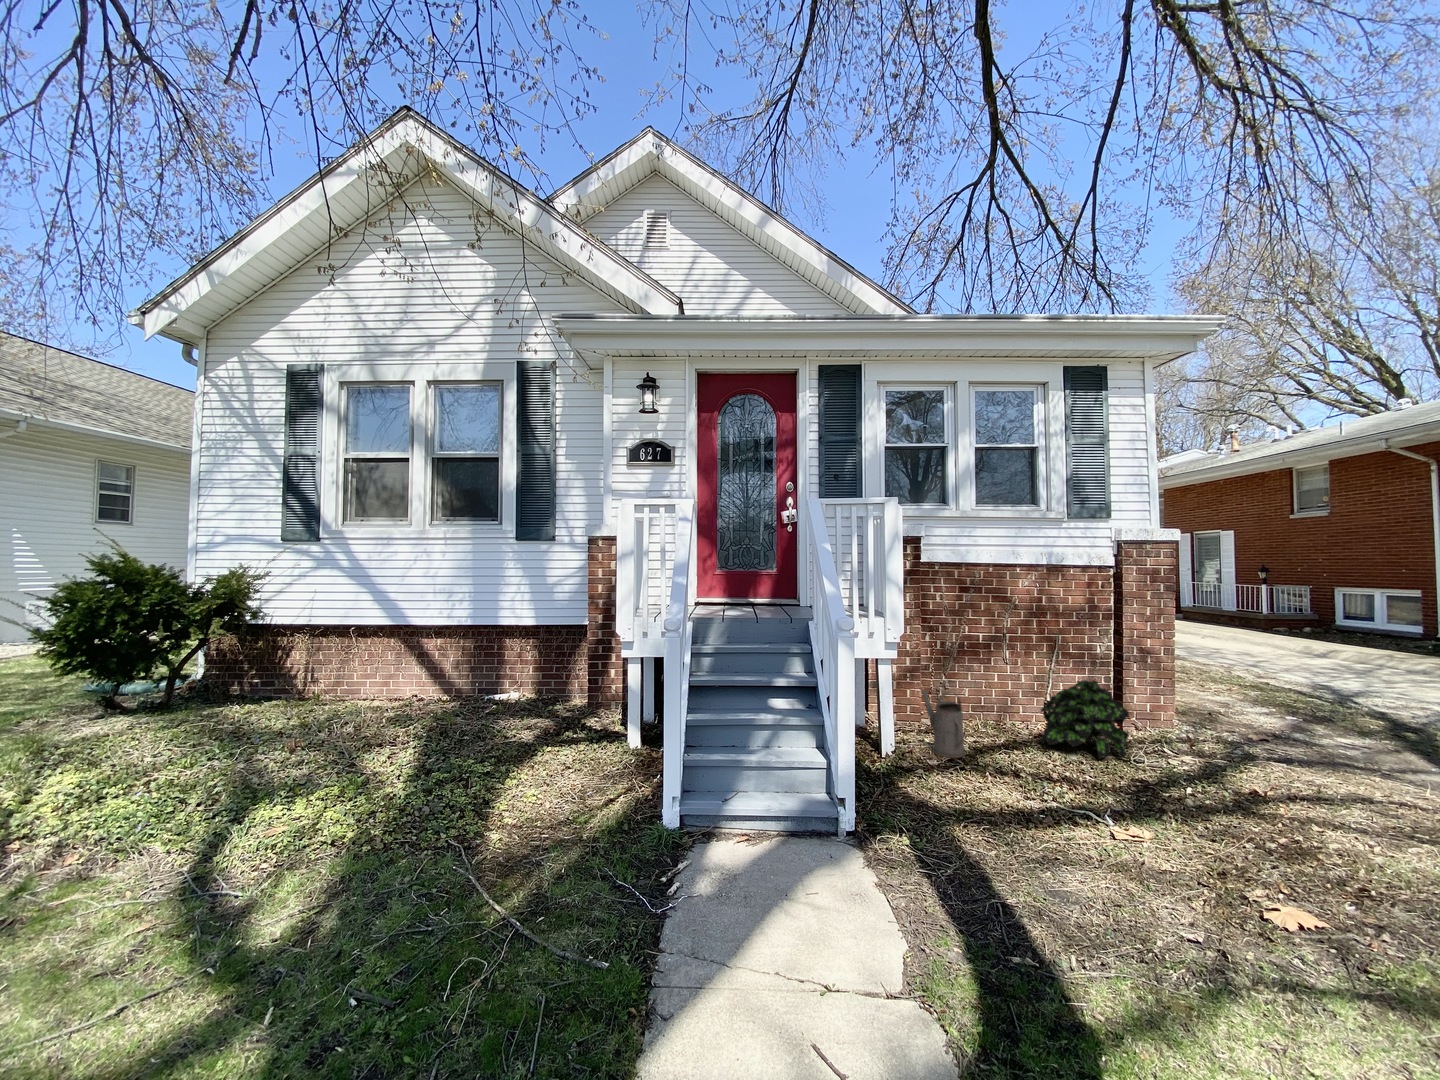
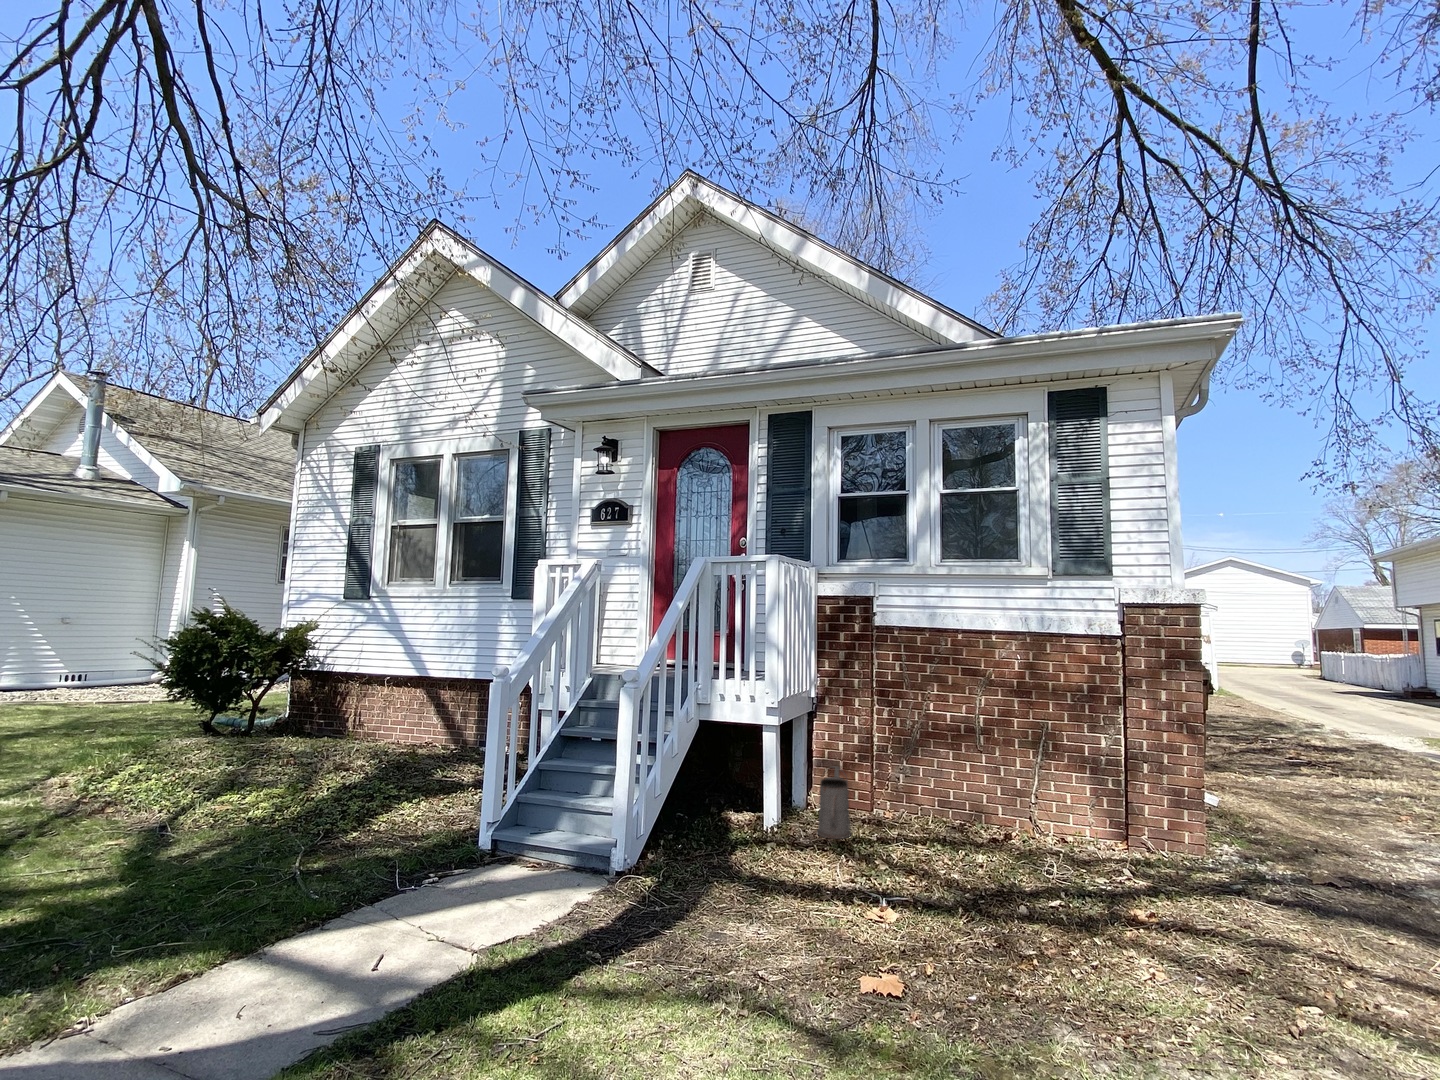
potted plant: present [1041,680,1129,759] -> none [947,767,1053,861]

